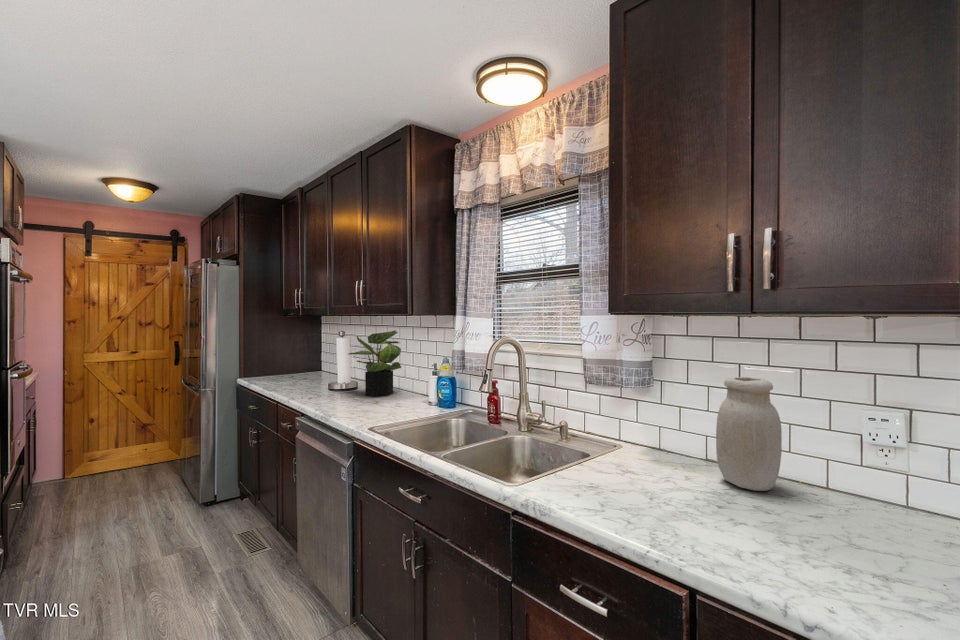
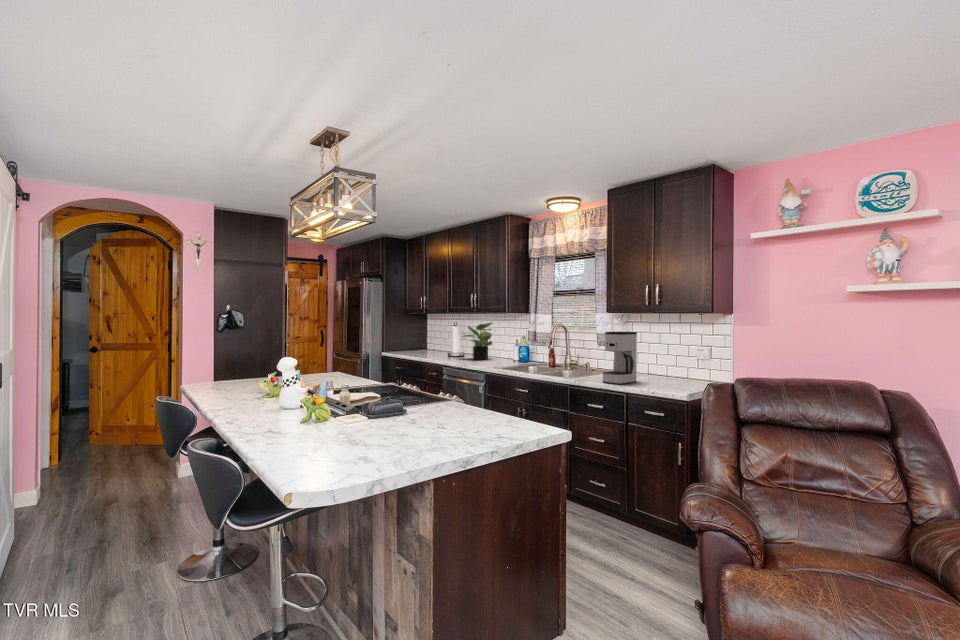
coffee maker: none [608,364,704,534] -> present [603,332,637,384]
jar: present [716,377,782,491] -> none [648,338,670,379]

